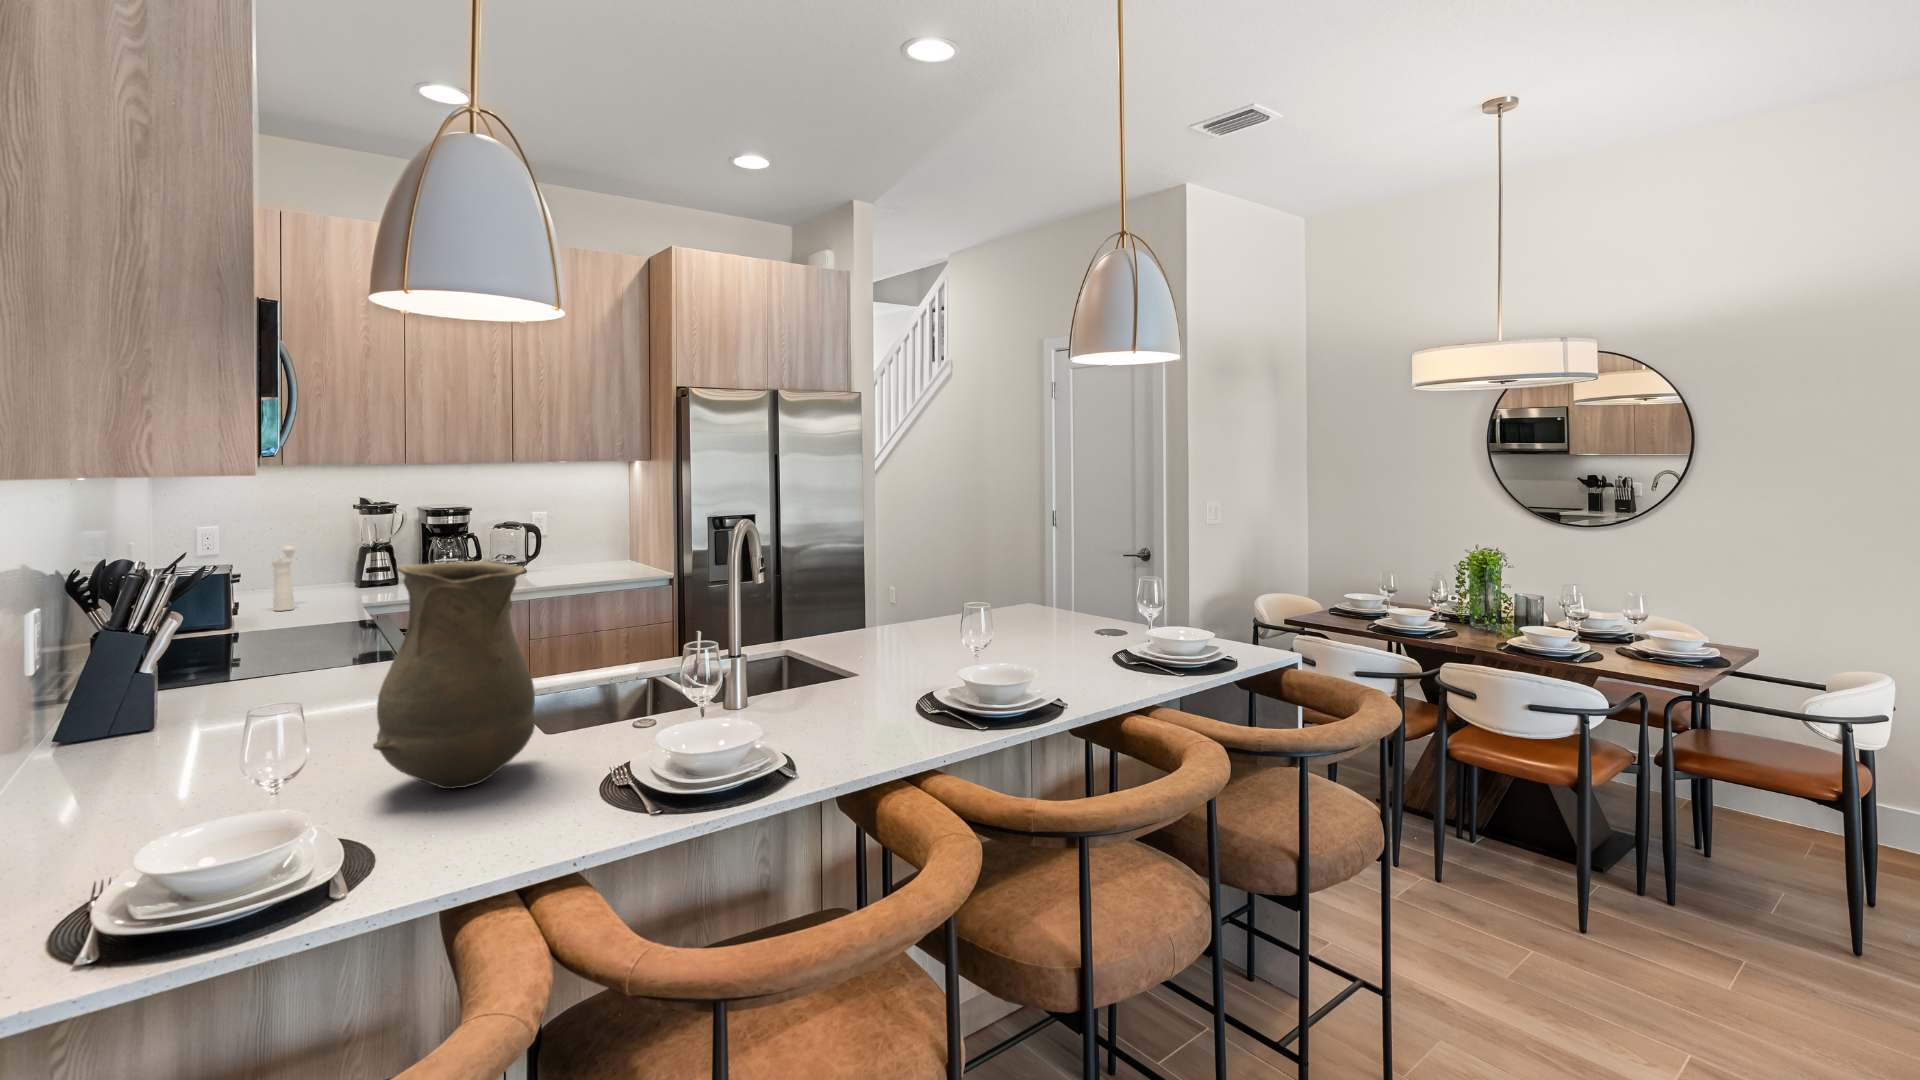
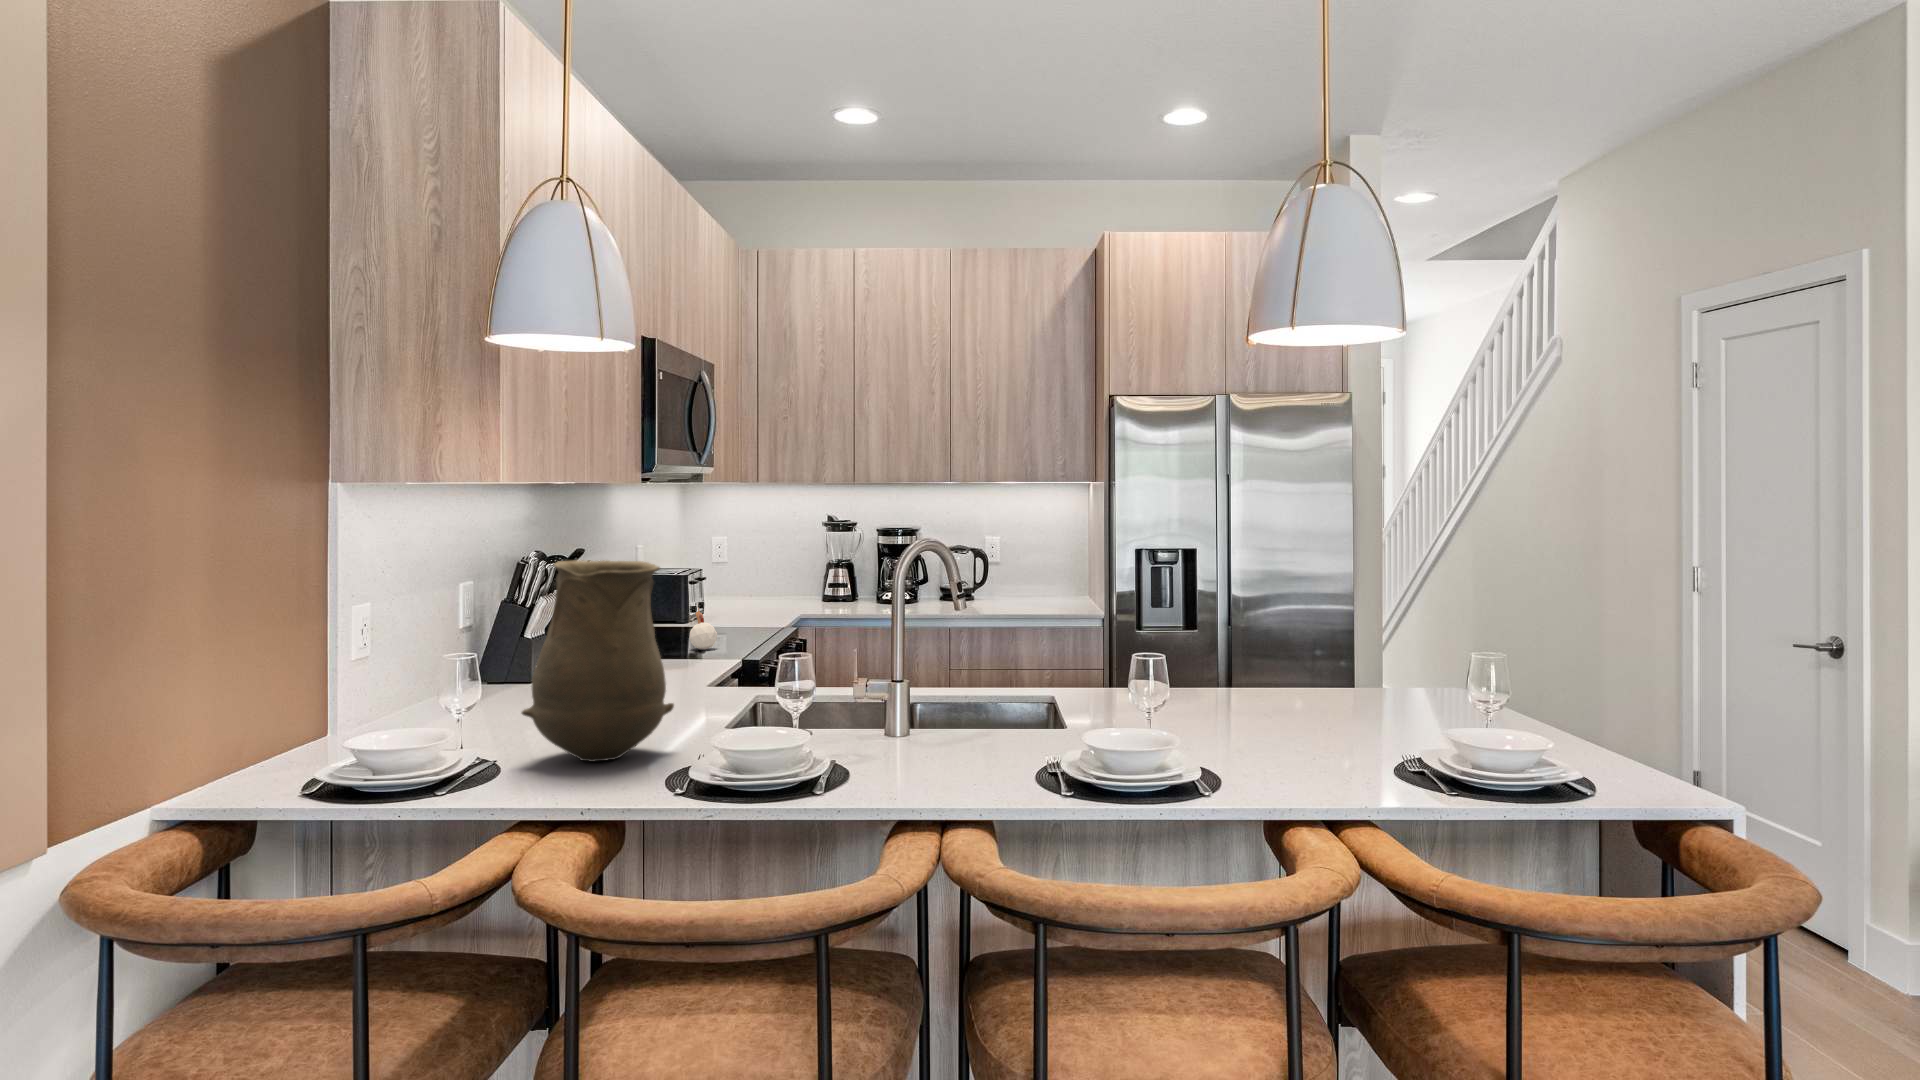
pepper mill: present [271,546,297,611] -> none [740,558,765,617]
candle: none [291,600,327,651] -> present [689,603,717,650]

